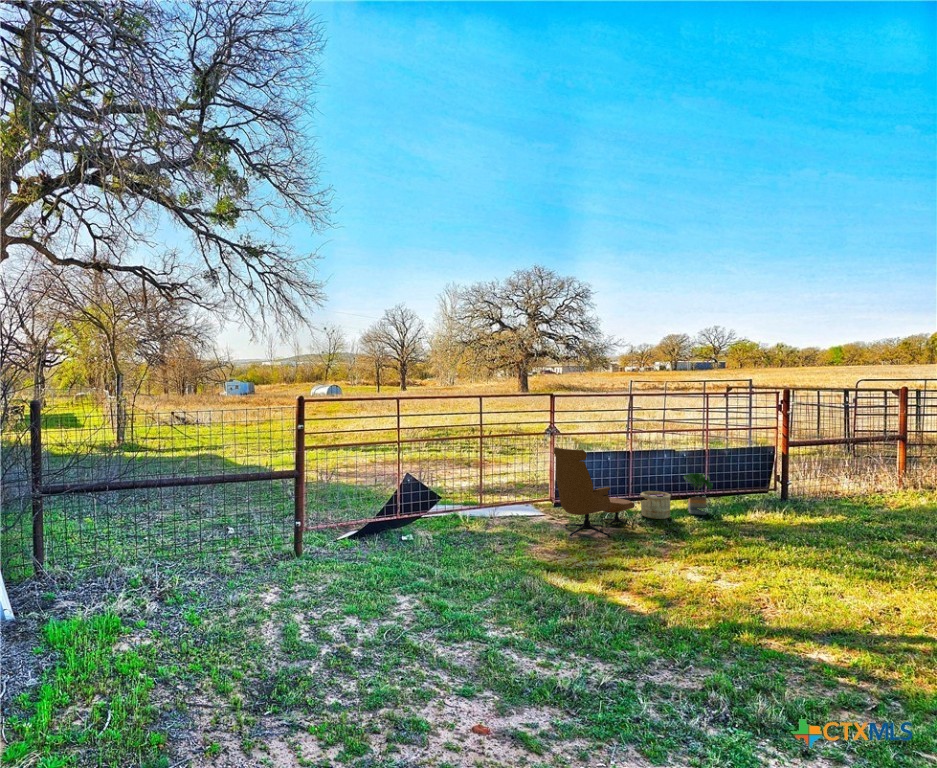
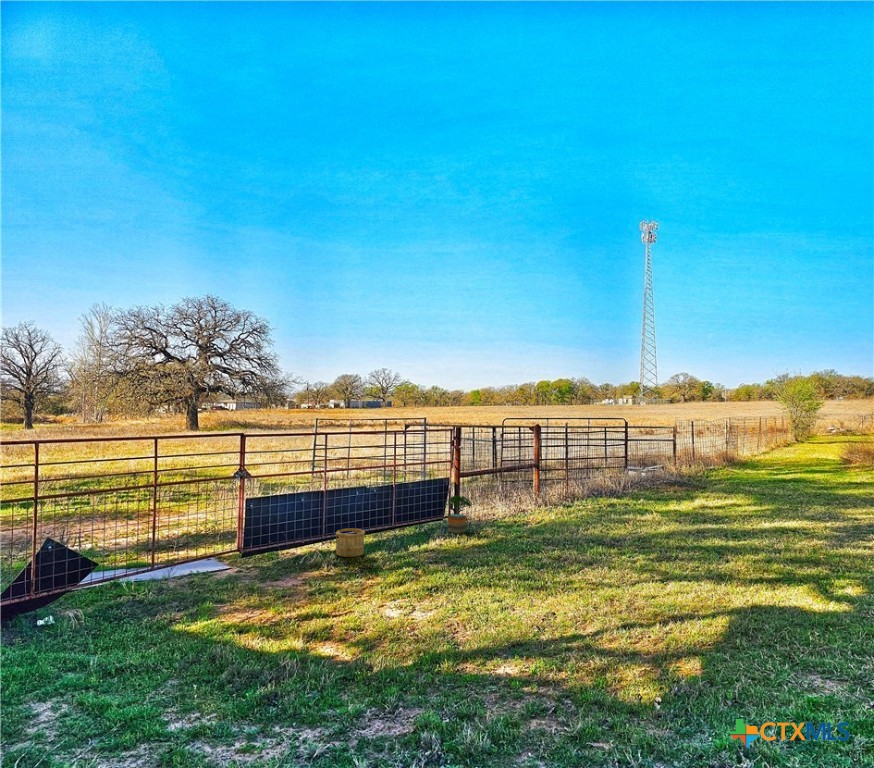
lounge chair: present [554,447,635,537] -> none [249,489,331,588]
potted tree: present [684,473,713,515] -> present [446,496,472,533]

